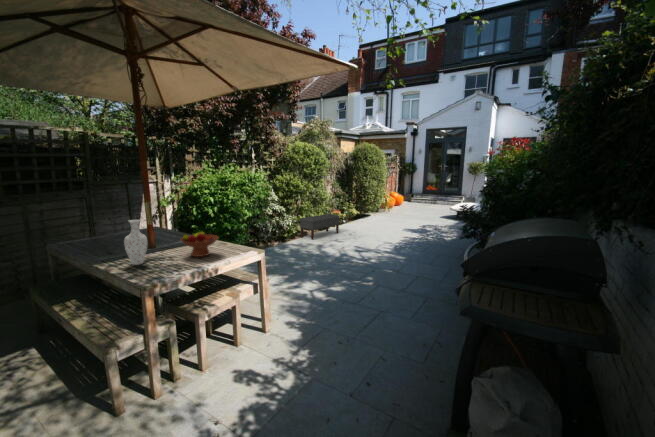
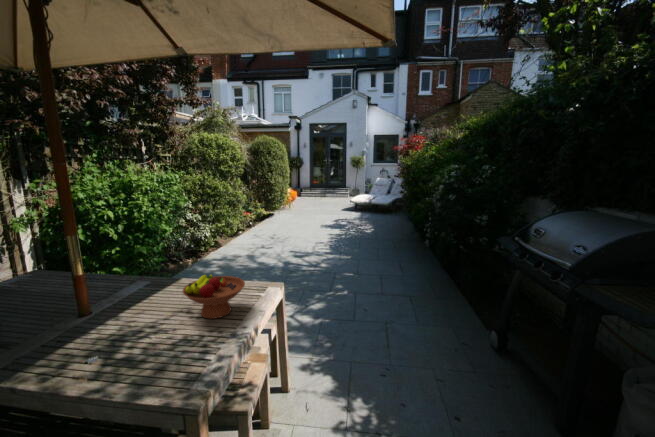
bench: present [300,214,340,239] -> none [216,217,258,249]
vase: present [124,220,147,265] -> none [96,278,143,368]

